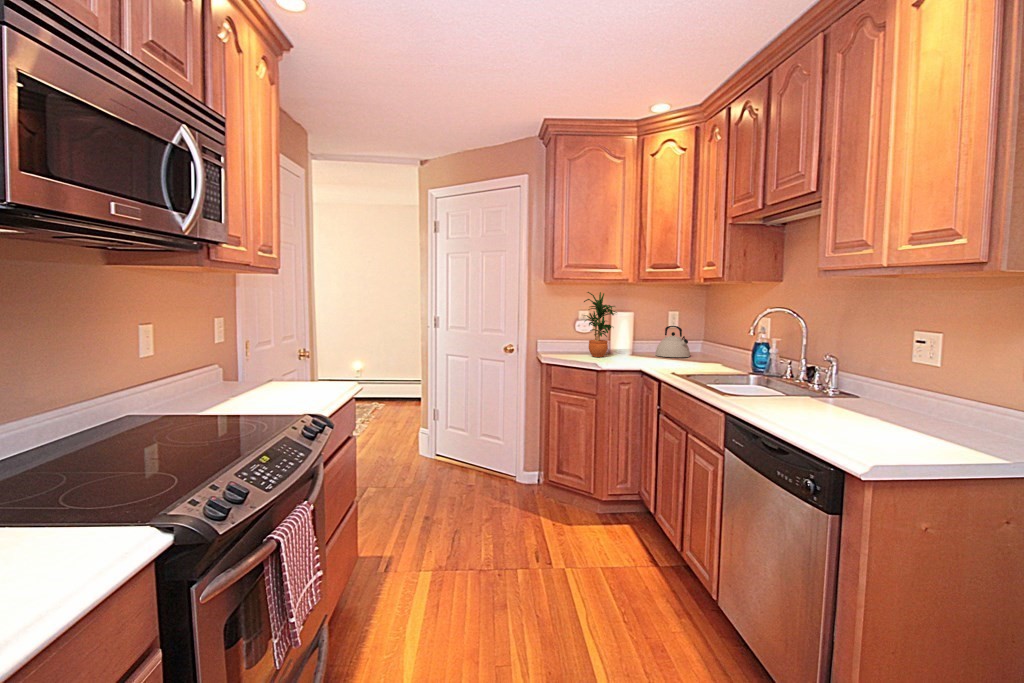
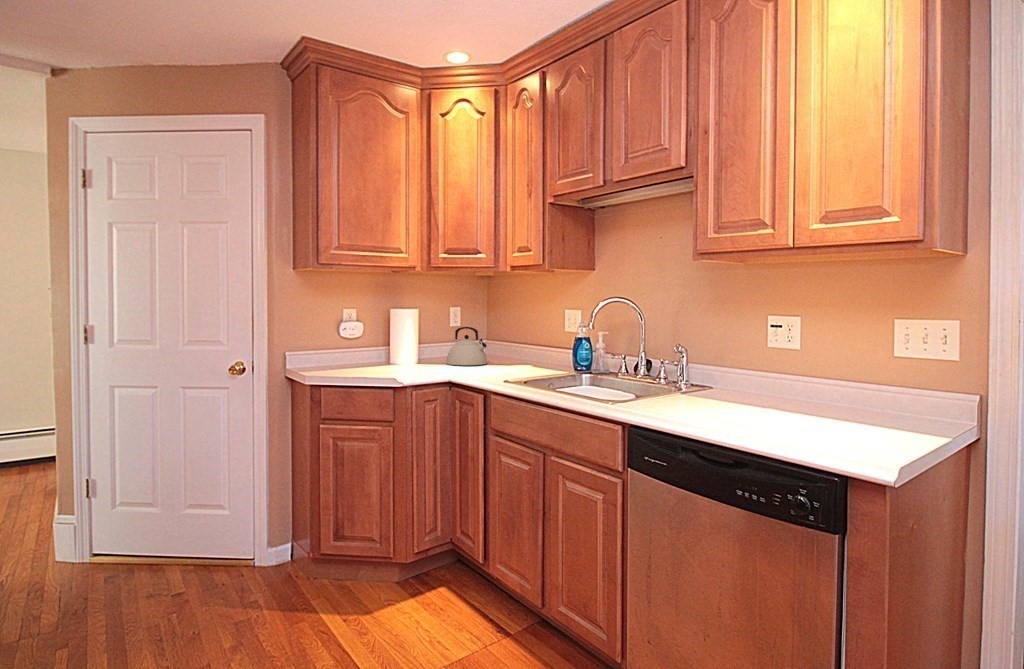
potted plant: present [584,292,617,357] -> none [355,284,407,371]

